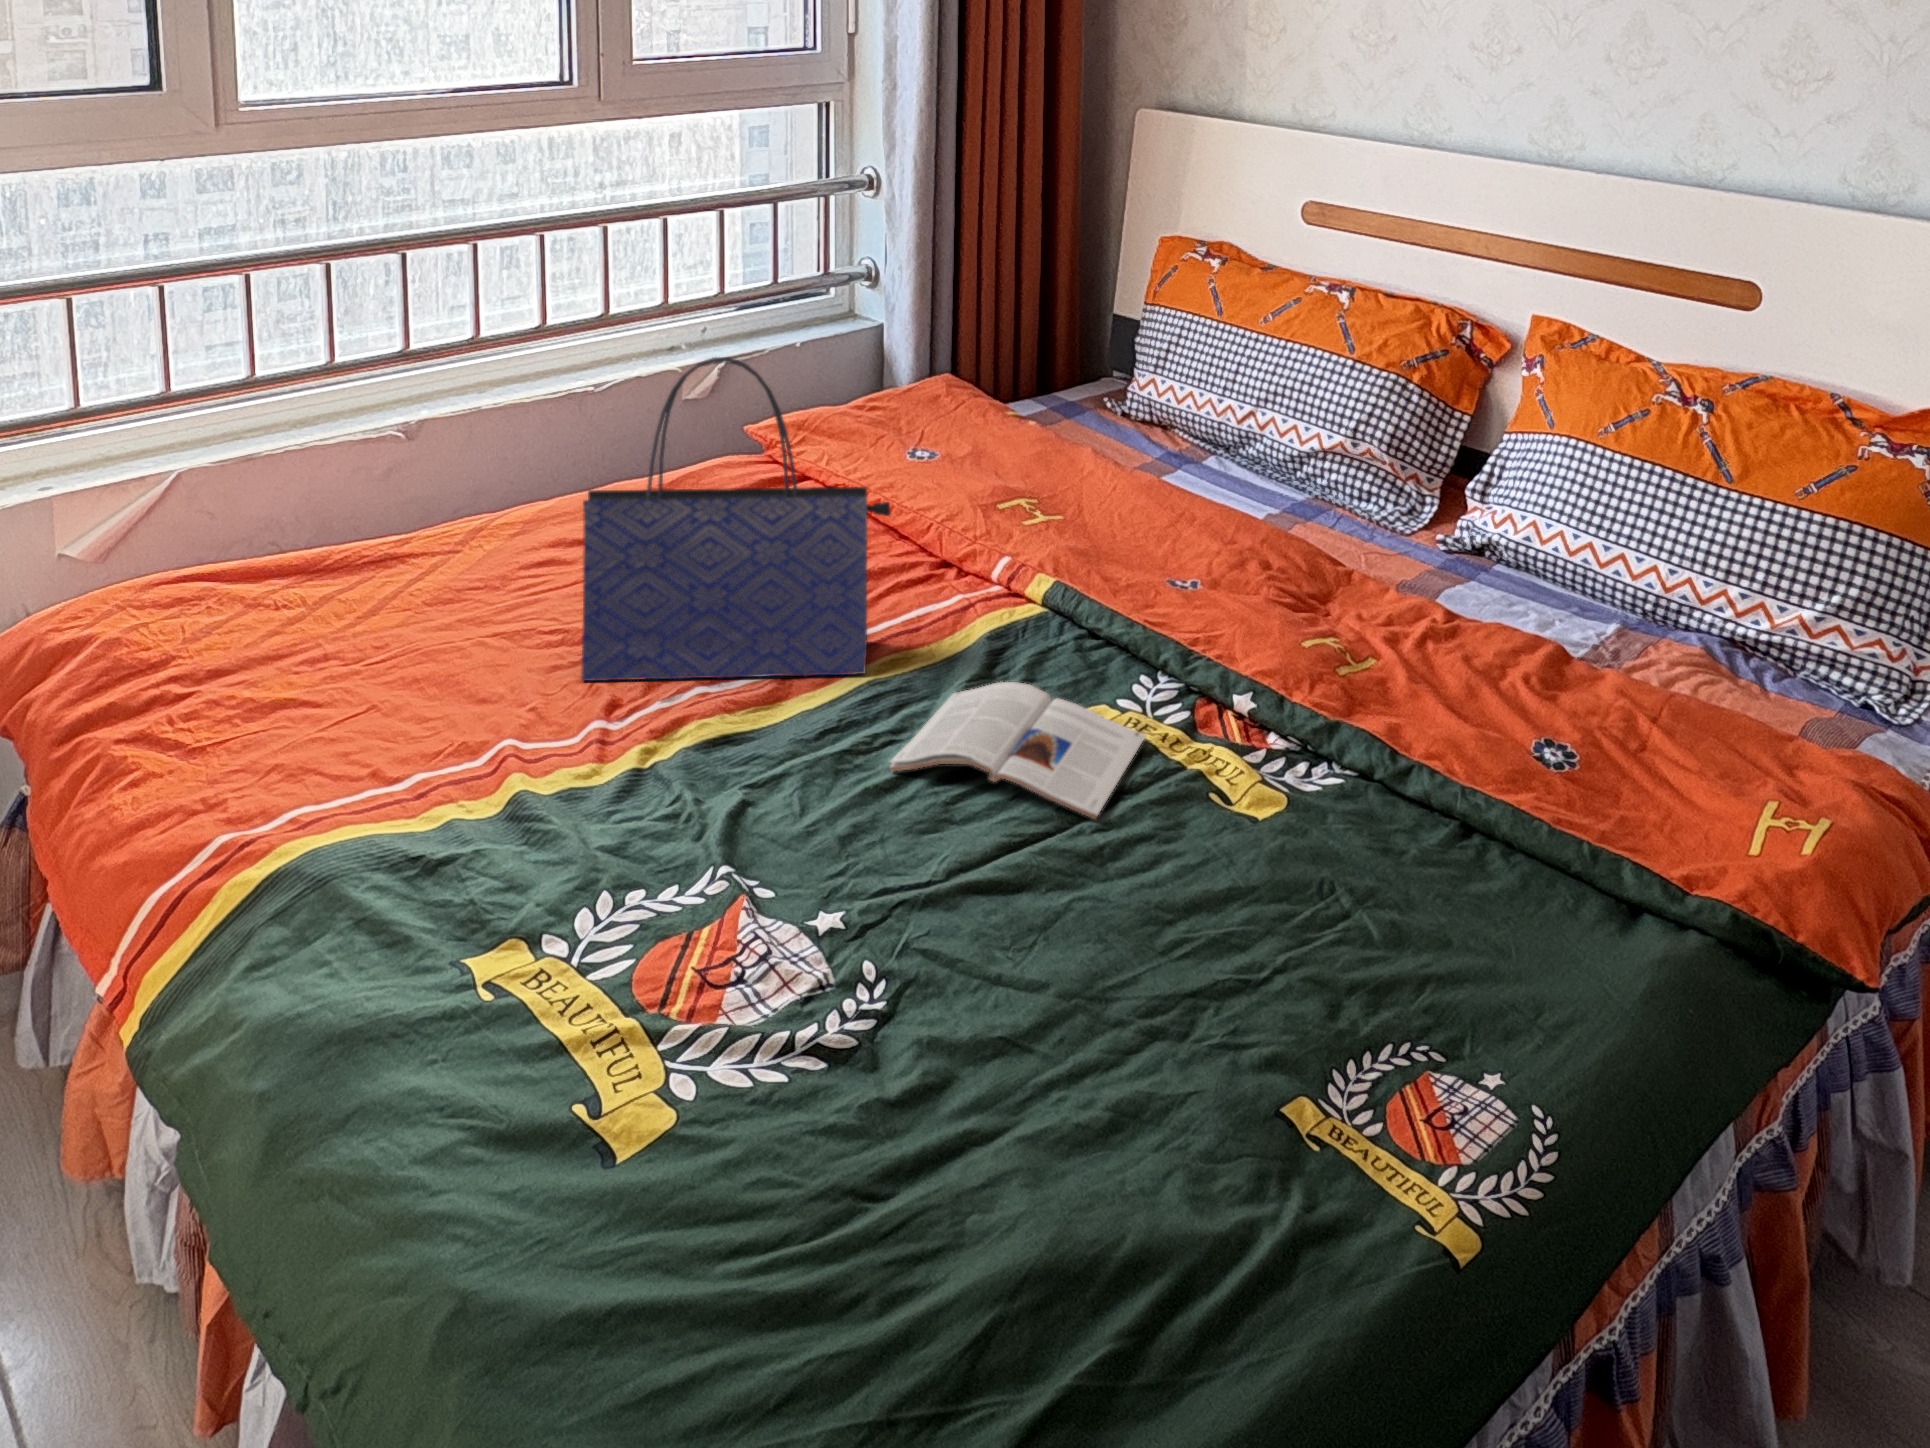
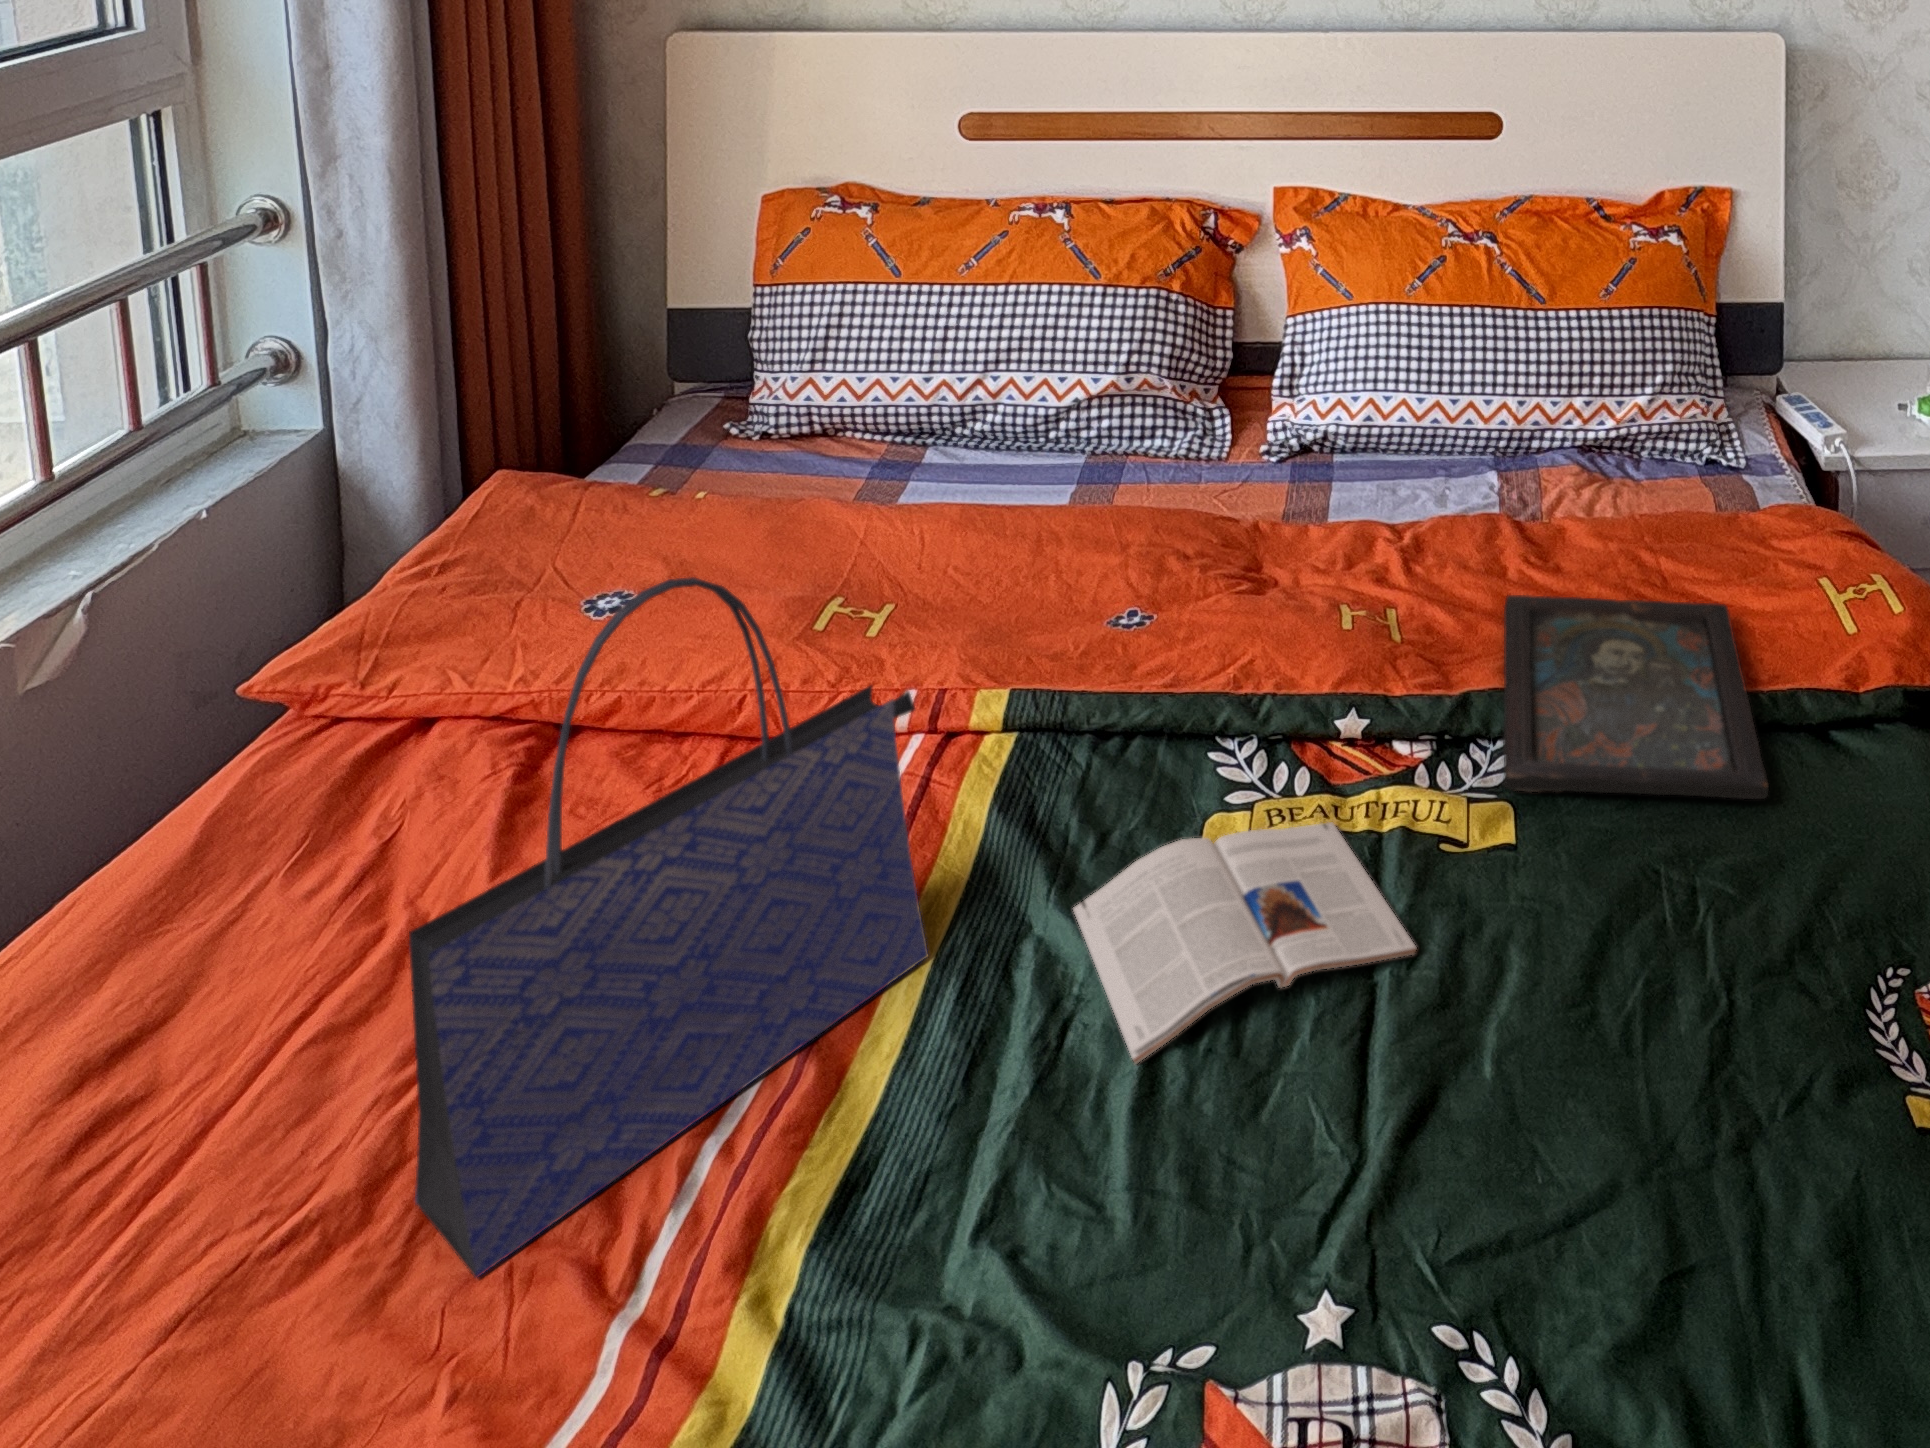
tray: none [1279,682,1647,892] -> present [1503,595,1769,799]

